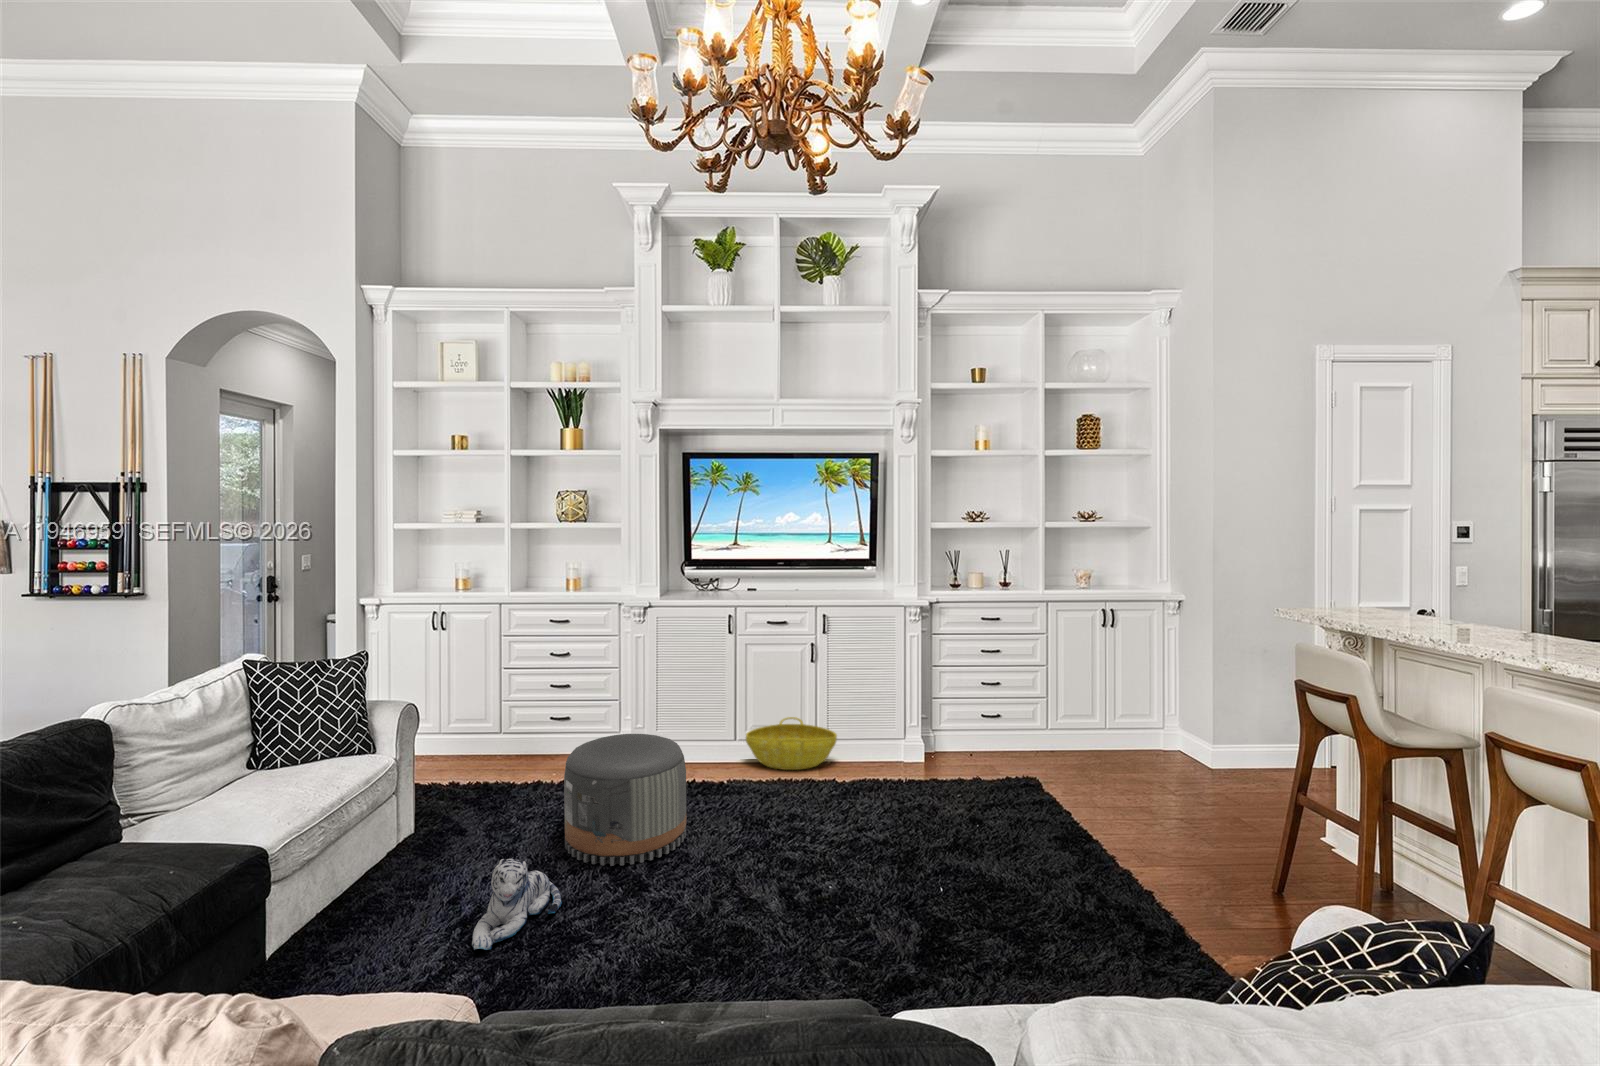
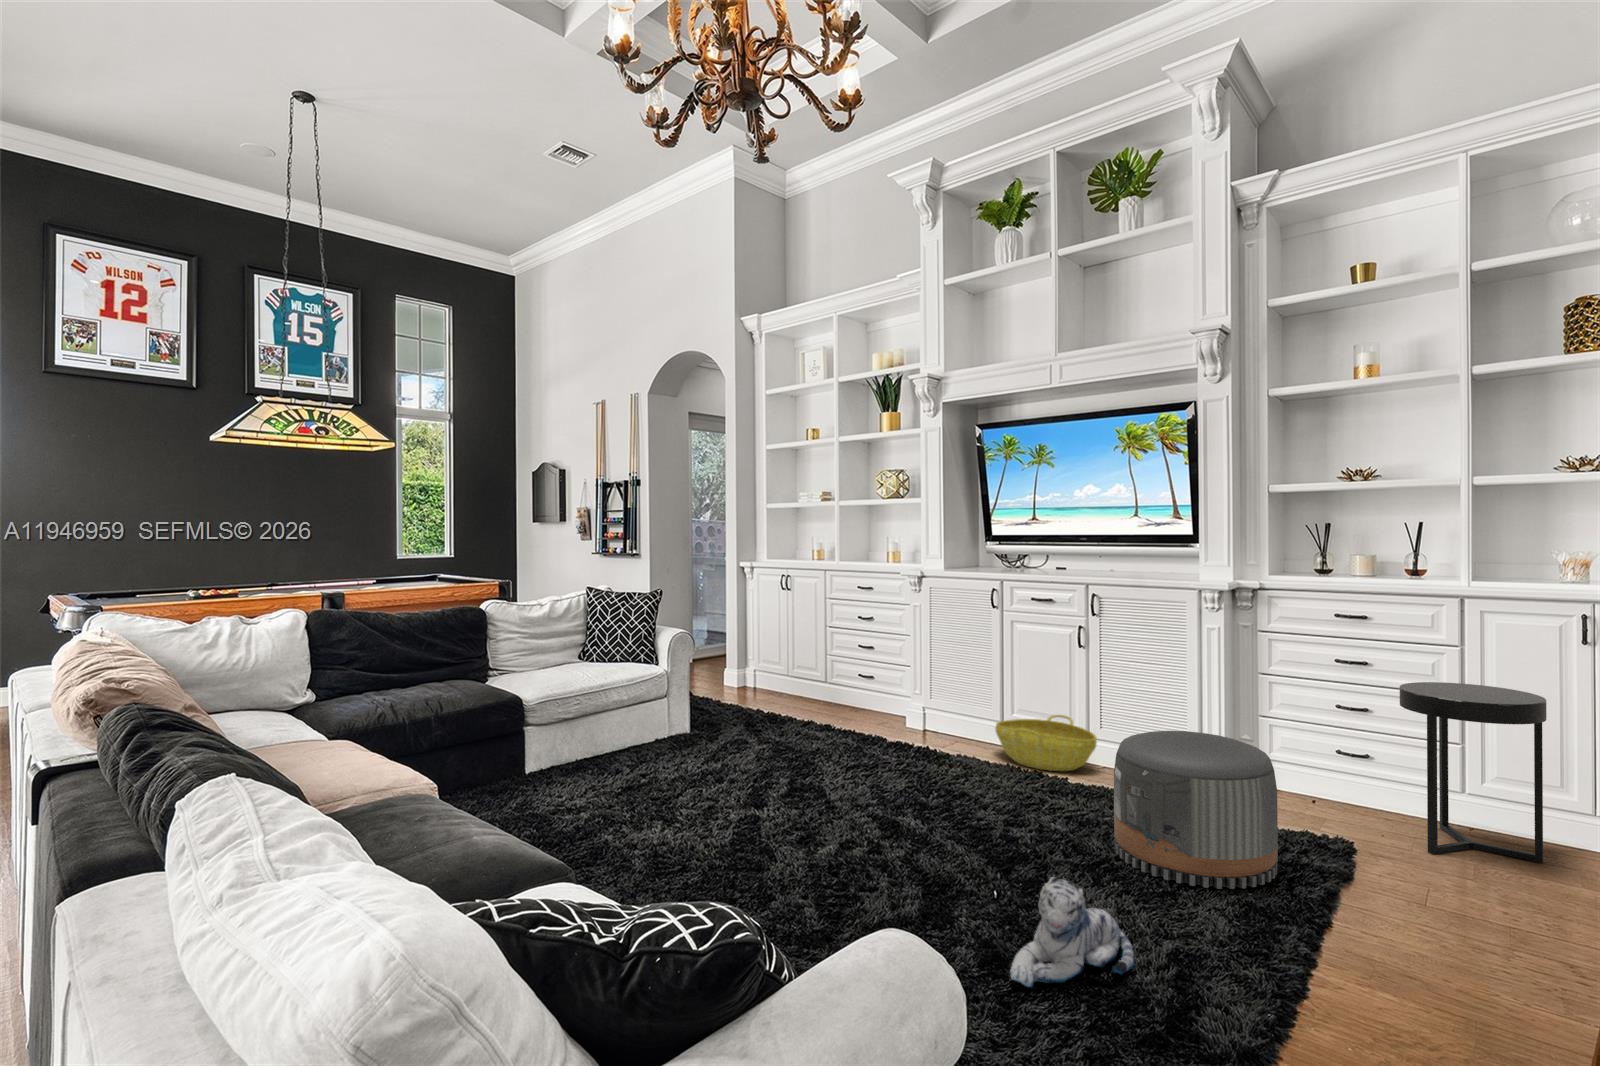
side table: none [1033,656,1110,770] -> present [1400,682,1547,863]
pouf: present [564,734,686,866] -> present [1114,731,1278,889]
plush toy: present [472,859,562,950] -> present [1010,877,1135,987]

